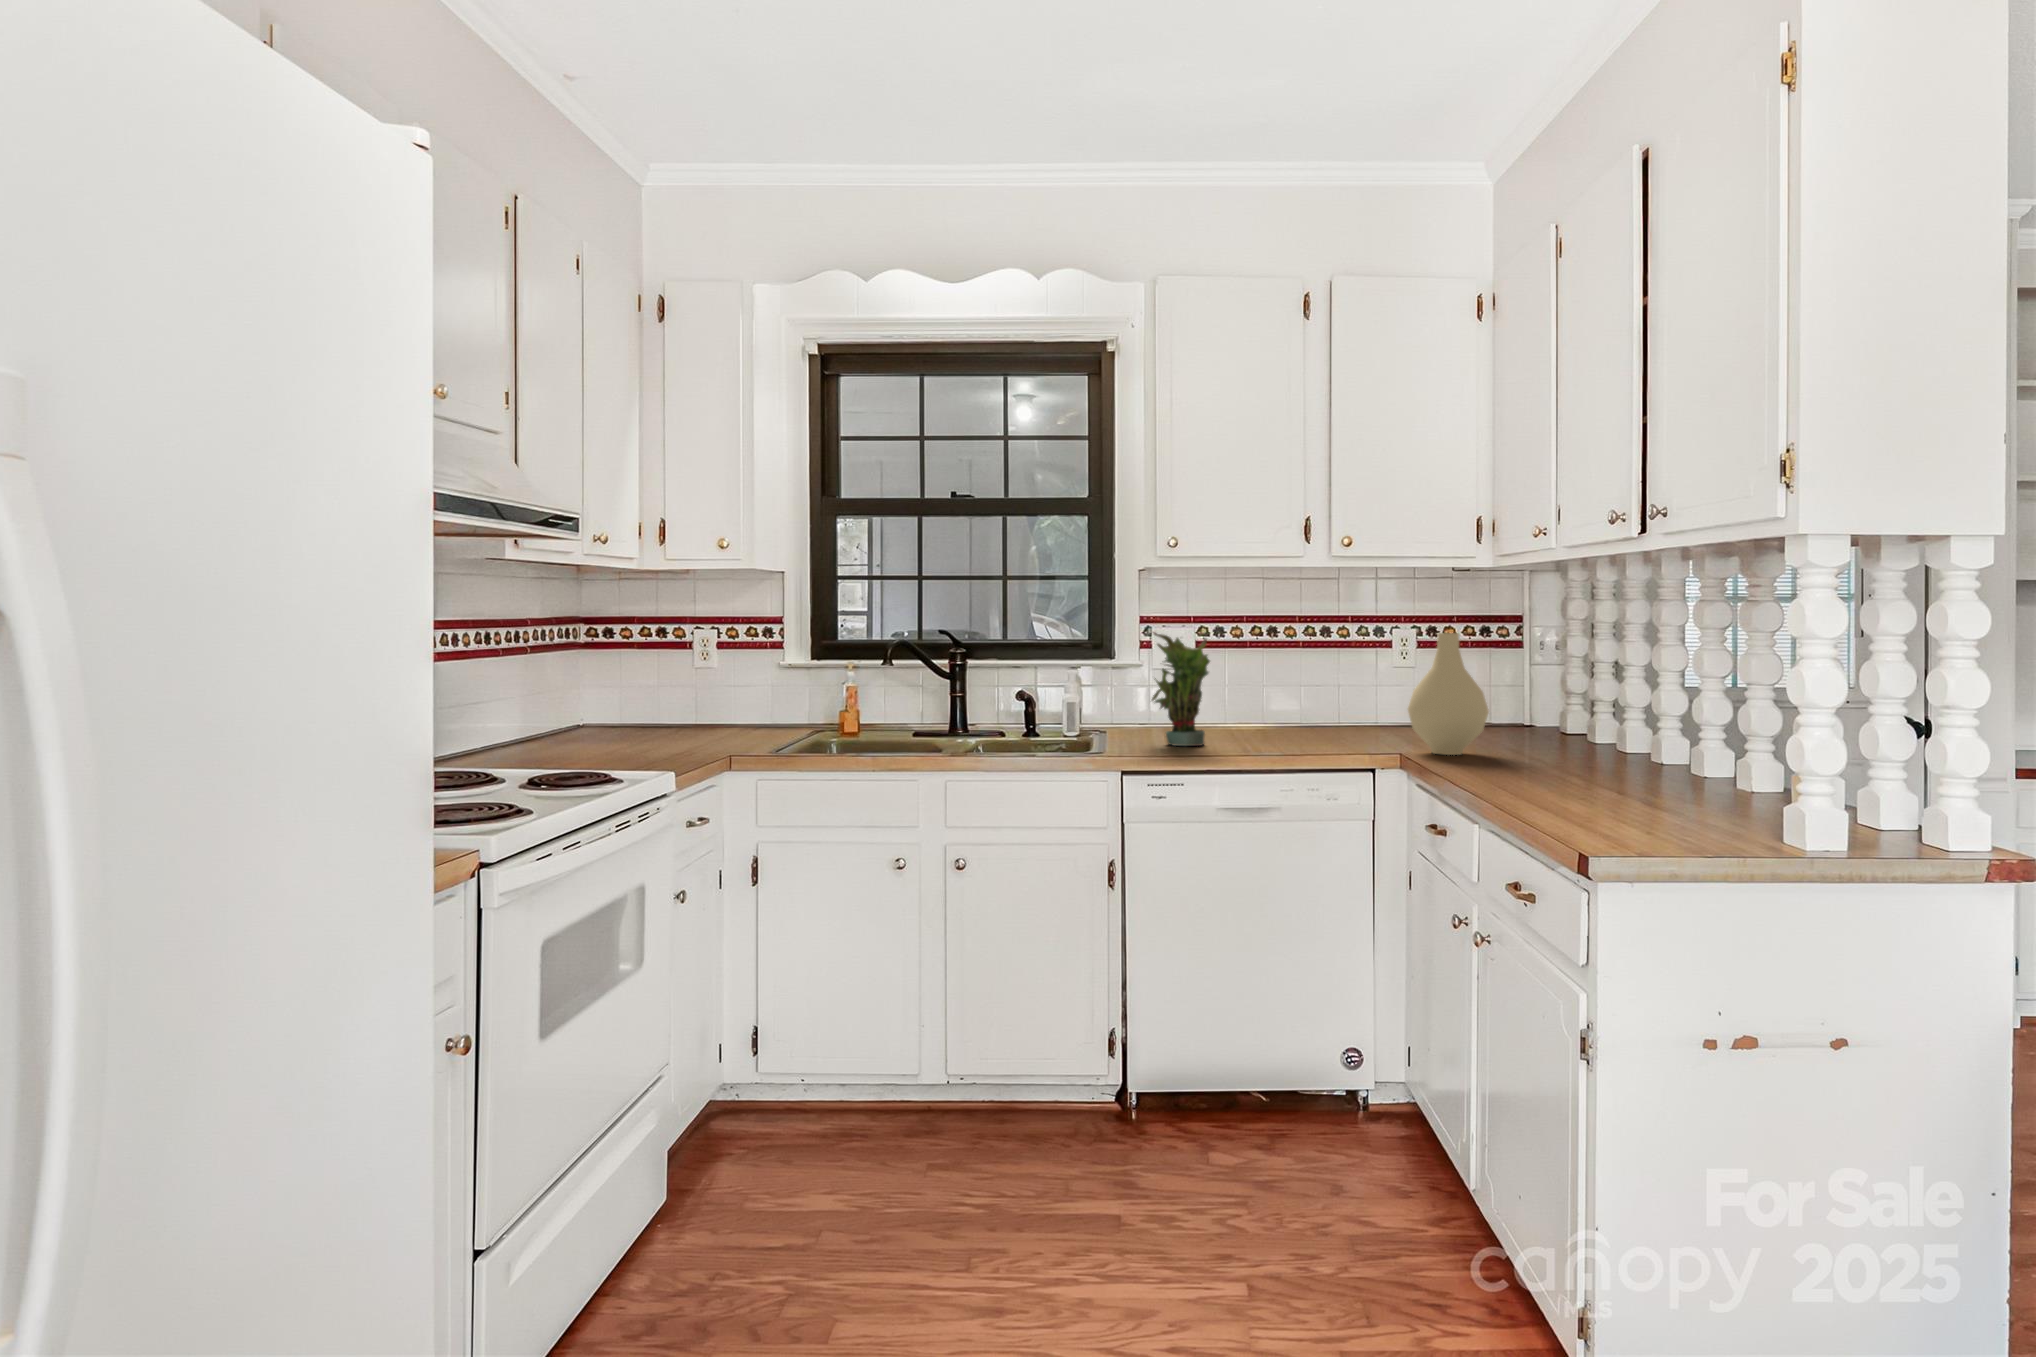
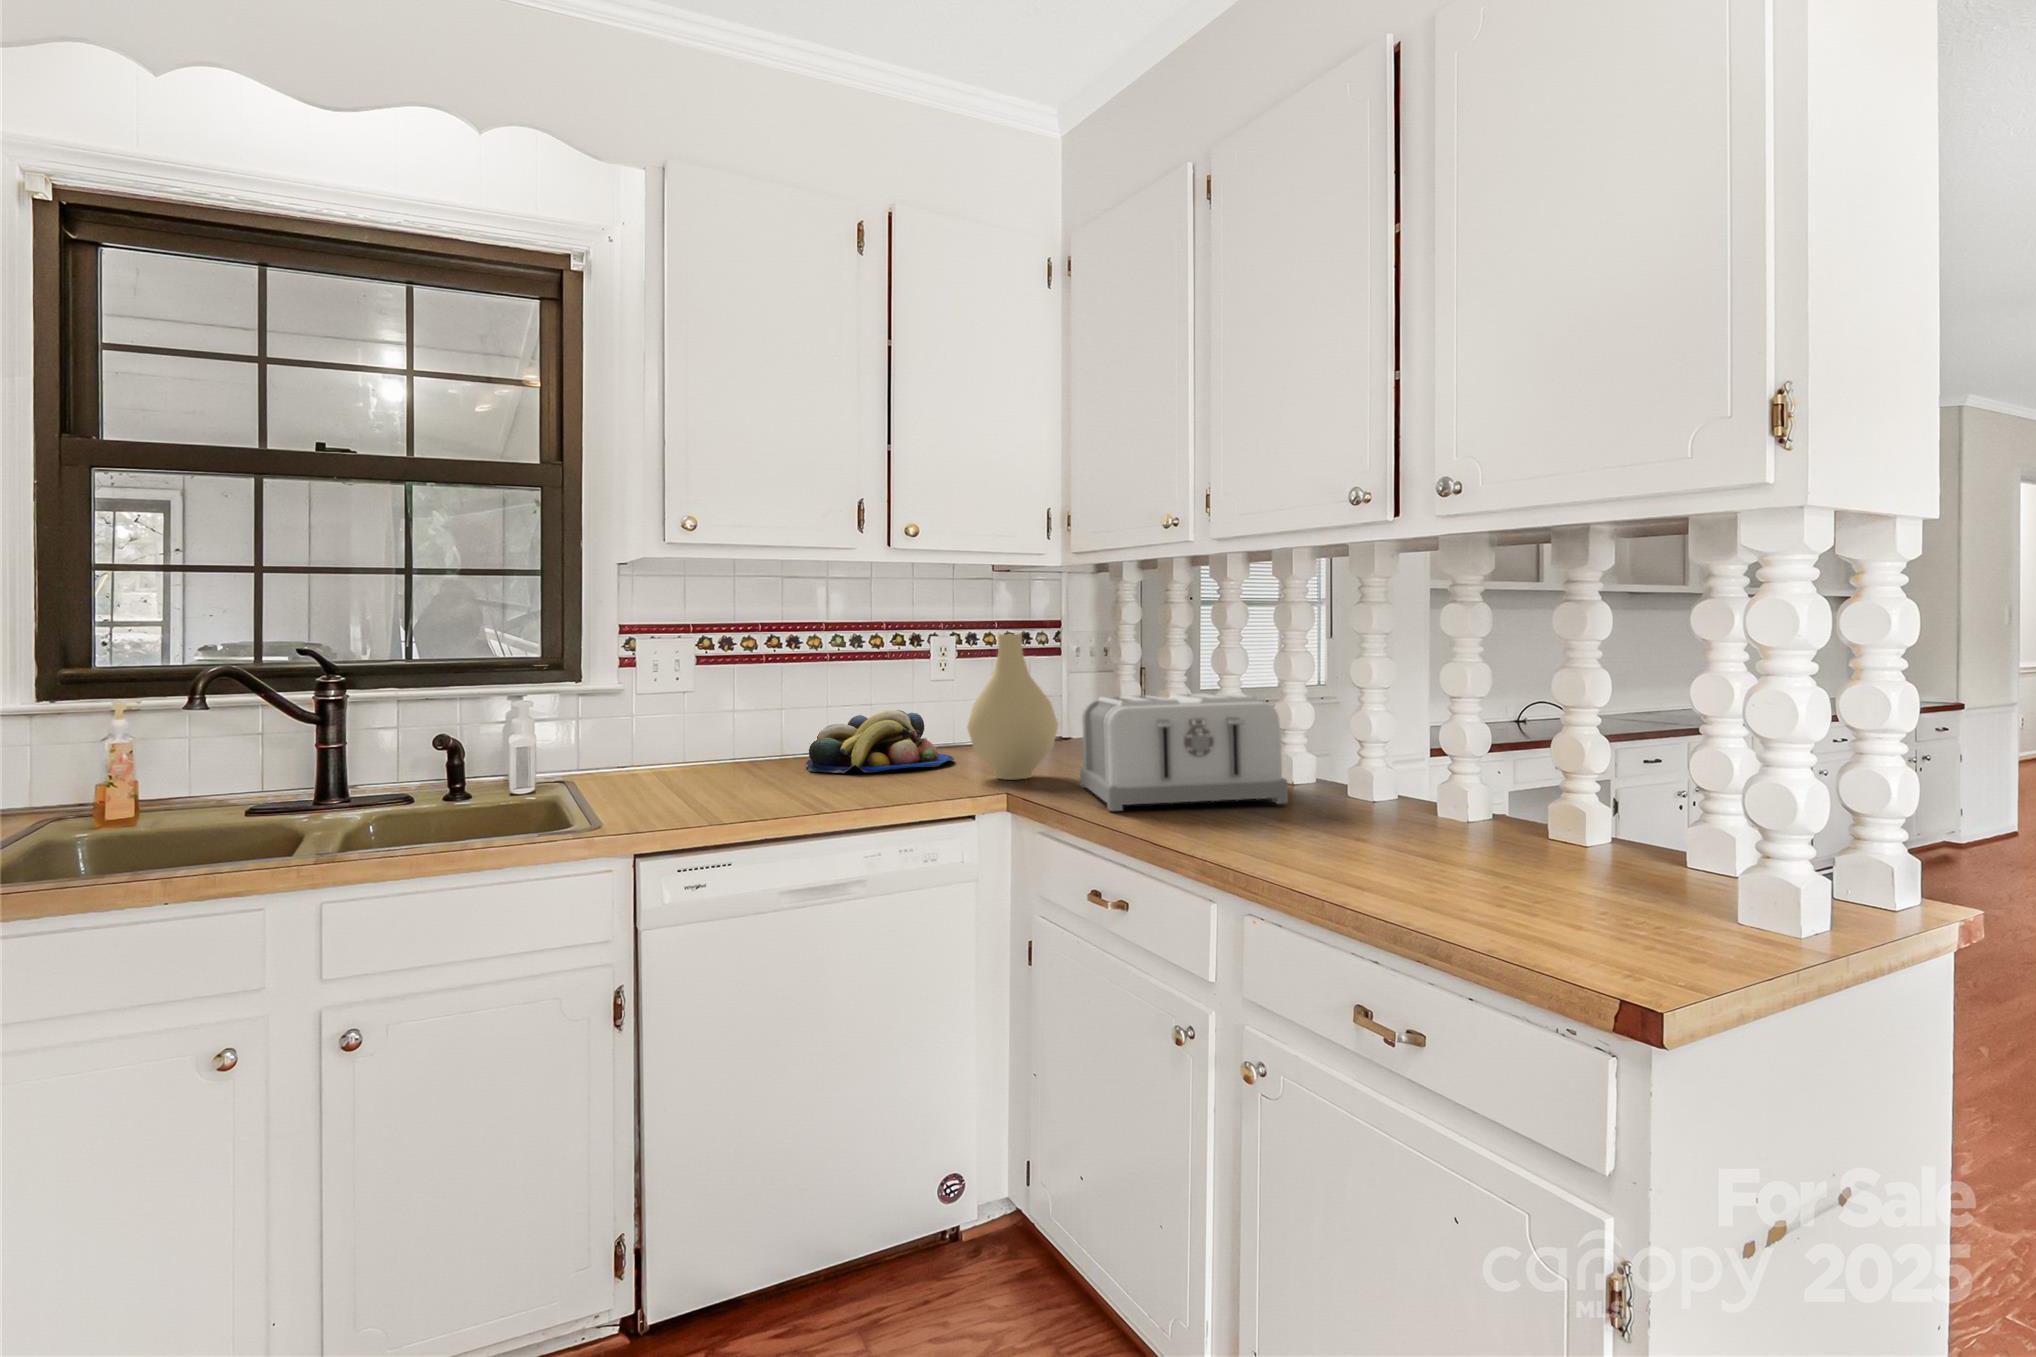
potted plant: present [1152,632,1210,746] -> none [634,639,720,795]
toaster: none [1500,690,1675,789] -> present [1080,693,1288,811]
fruit bowl: none [1276,691,1404,741] -> present [806,710,954,773]

